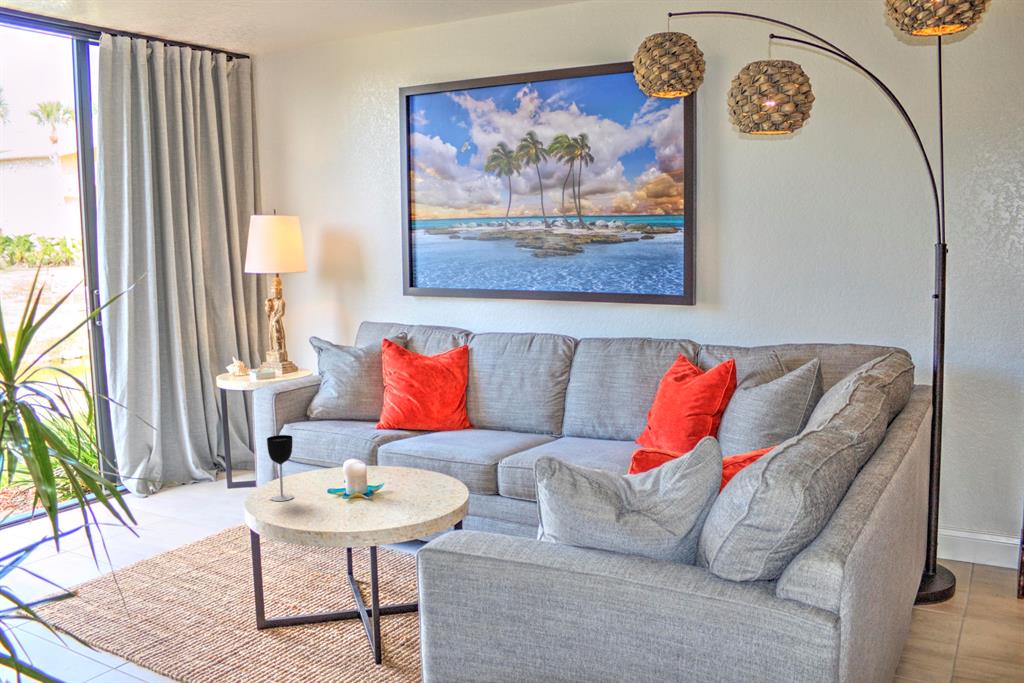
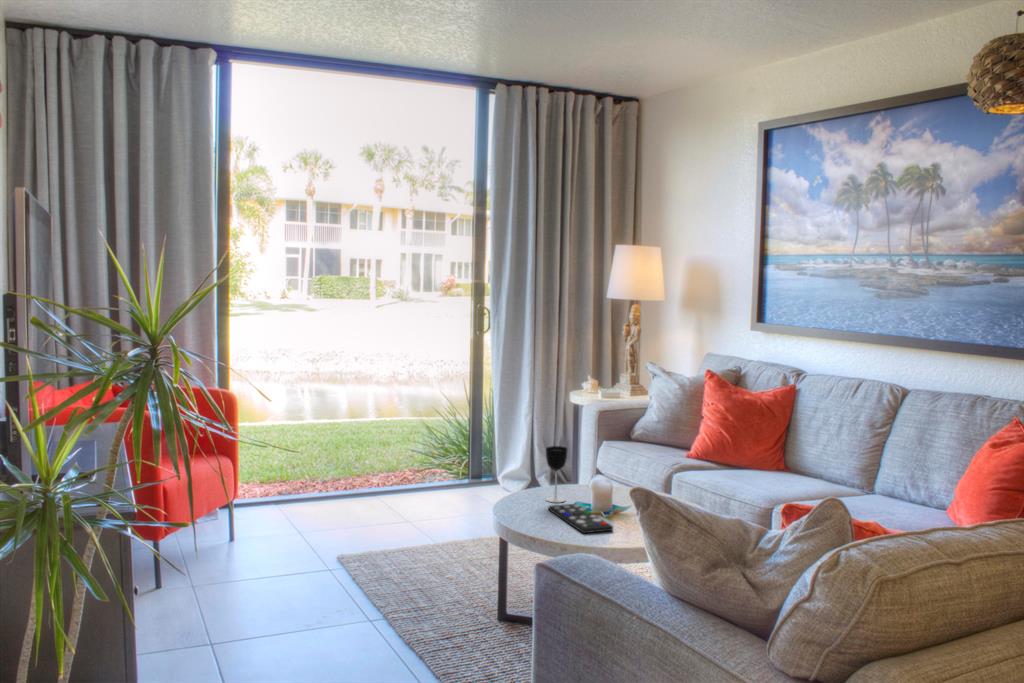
remote control: none [284,497,378,529] -> present [548,504,613,533]

